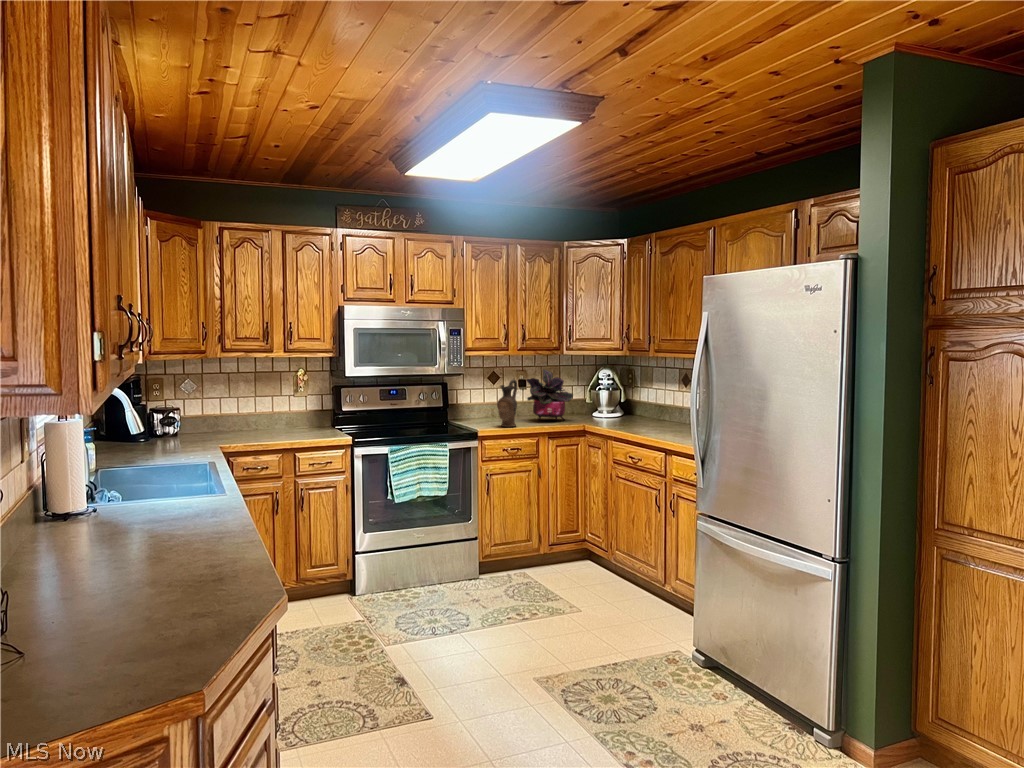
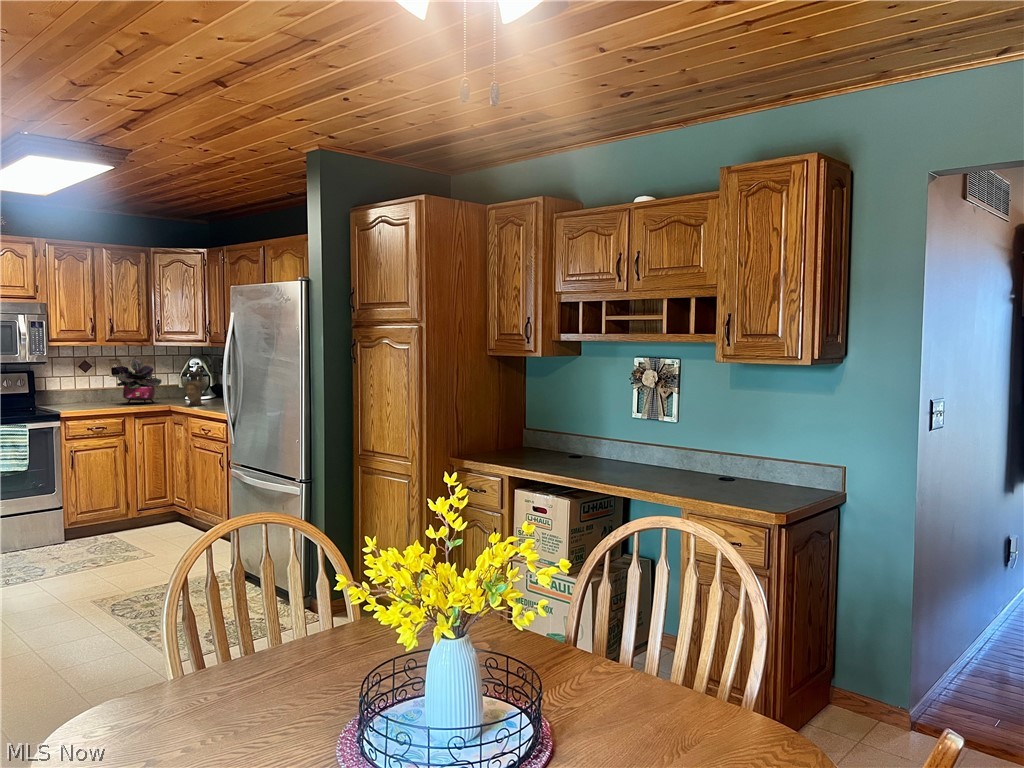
ceramic pitcher: present [497,379,517,427] -> present [185,366,203,406]

